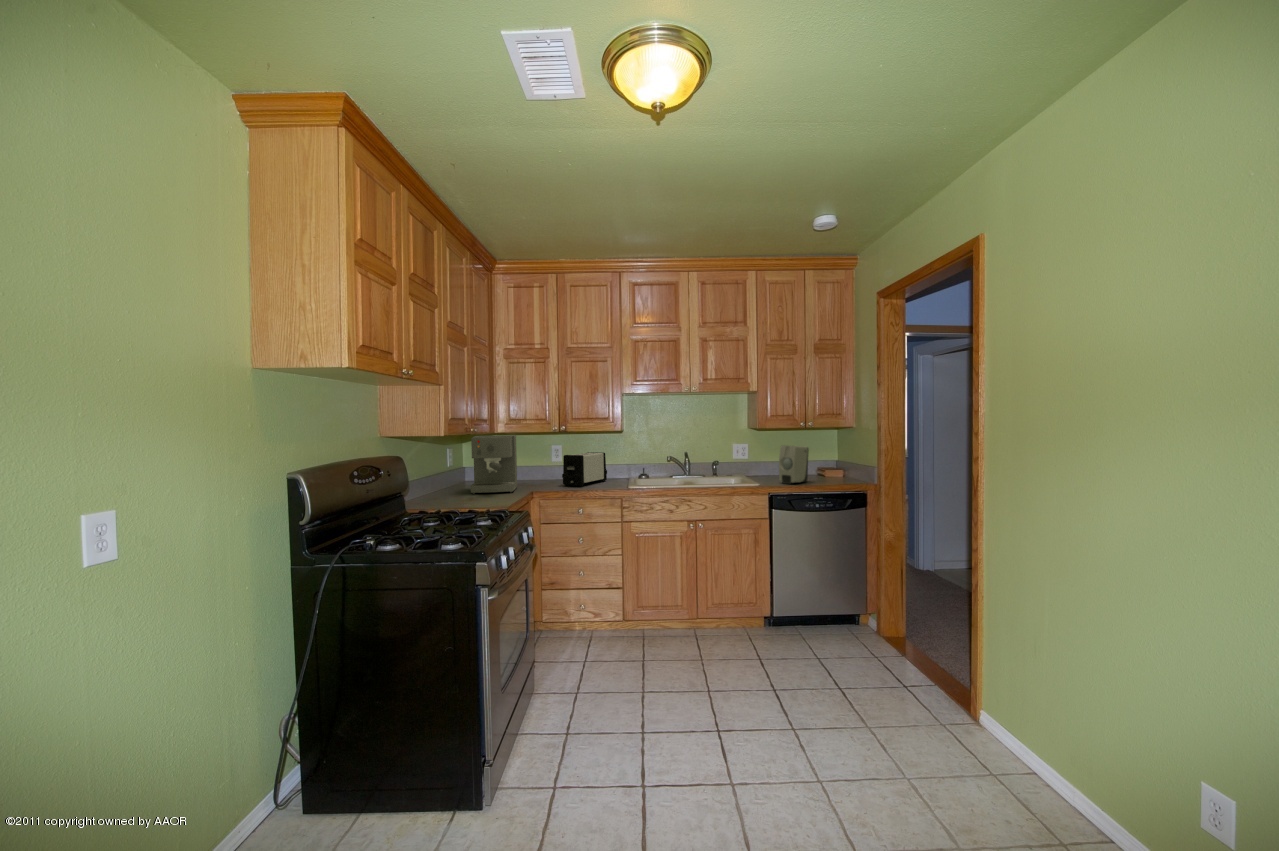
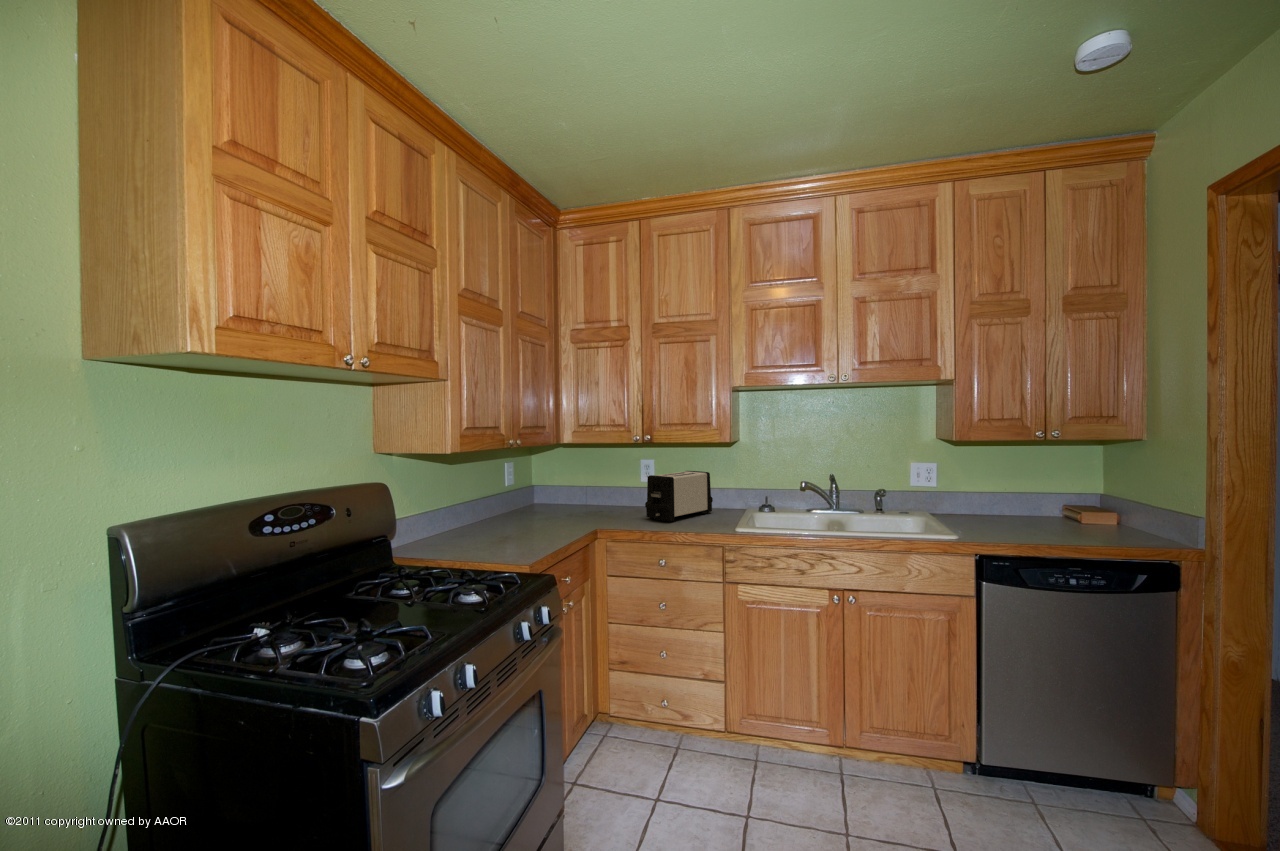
coffee maker: present [471,435,517,494] -> none [517,447,585,528]
soap dispenser: present [779,445,809,484] -> none [993,470,1051,537]

